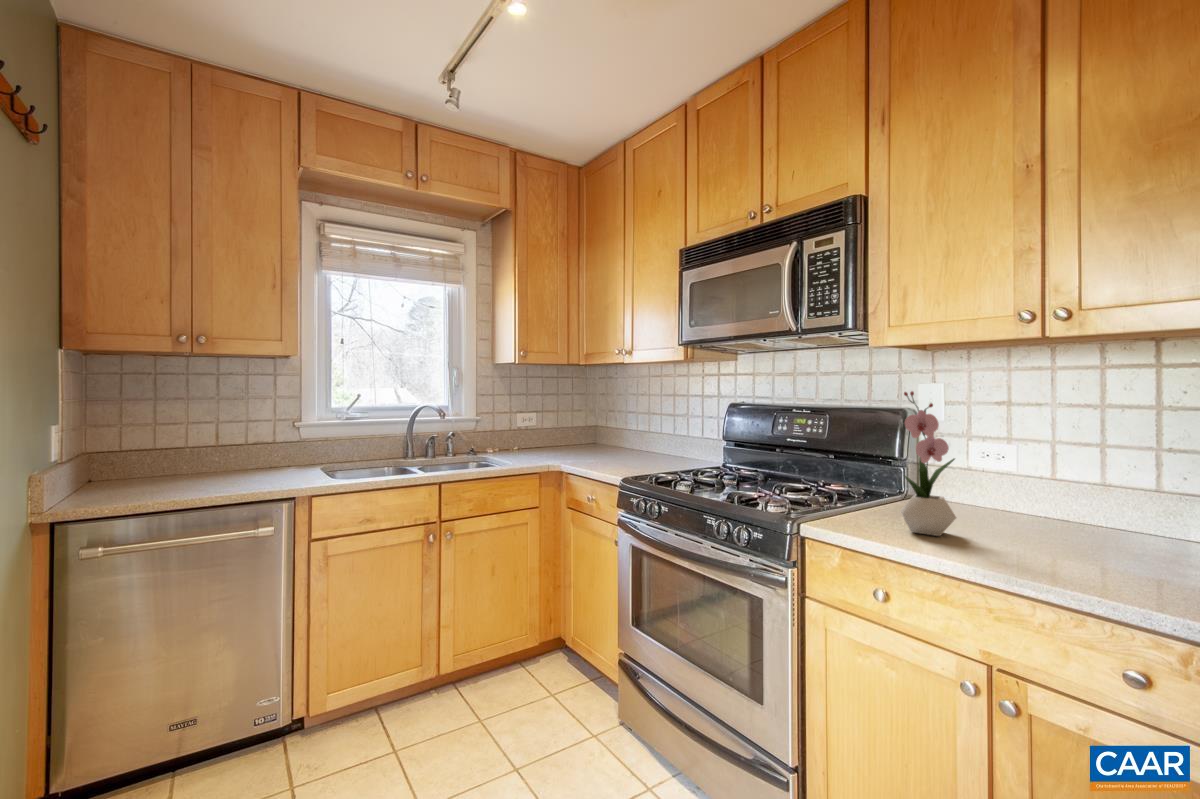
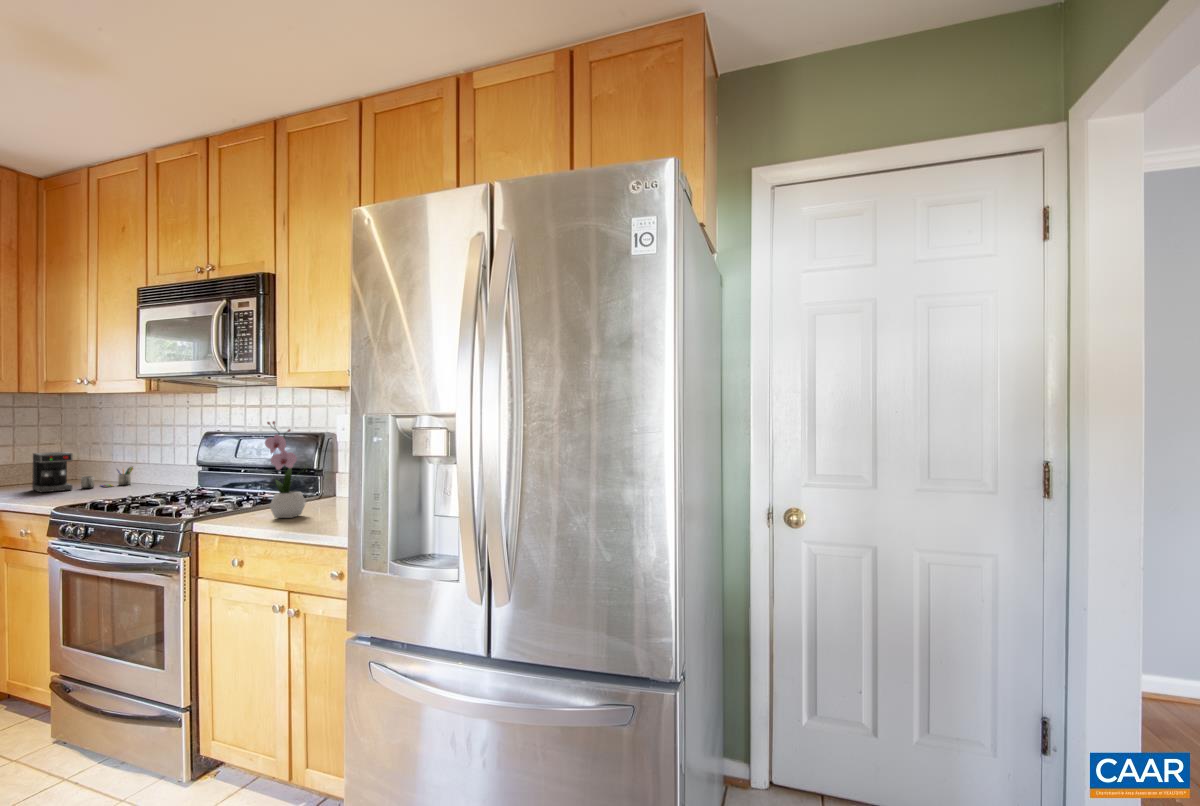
coffee maker: none [581,422,655,460] -> present [32,452,133,492]

